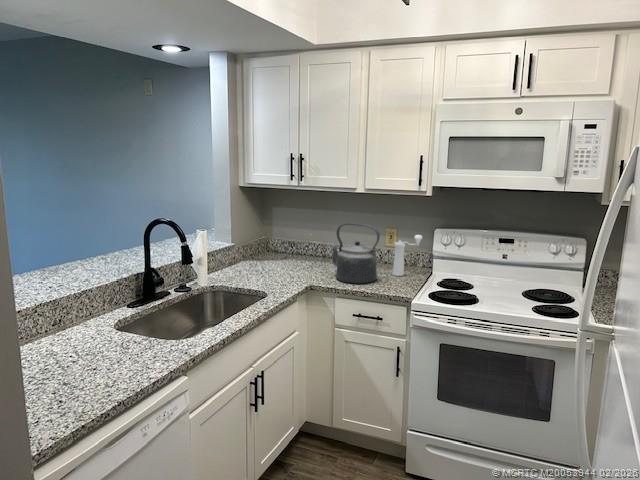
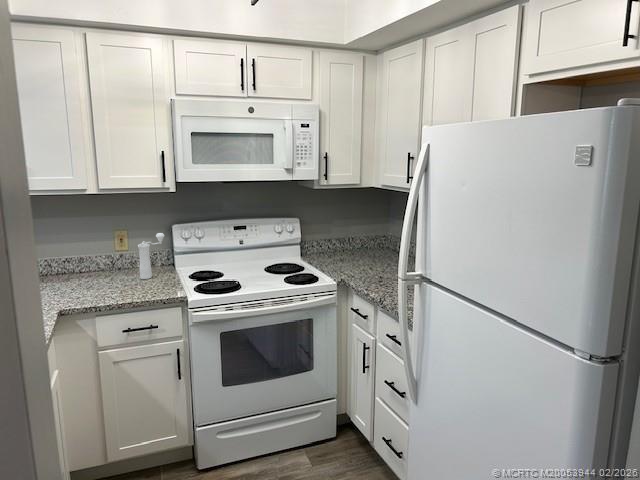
kettle: present [330,223,380,284] -> none [64,229,130,297]

